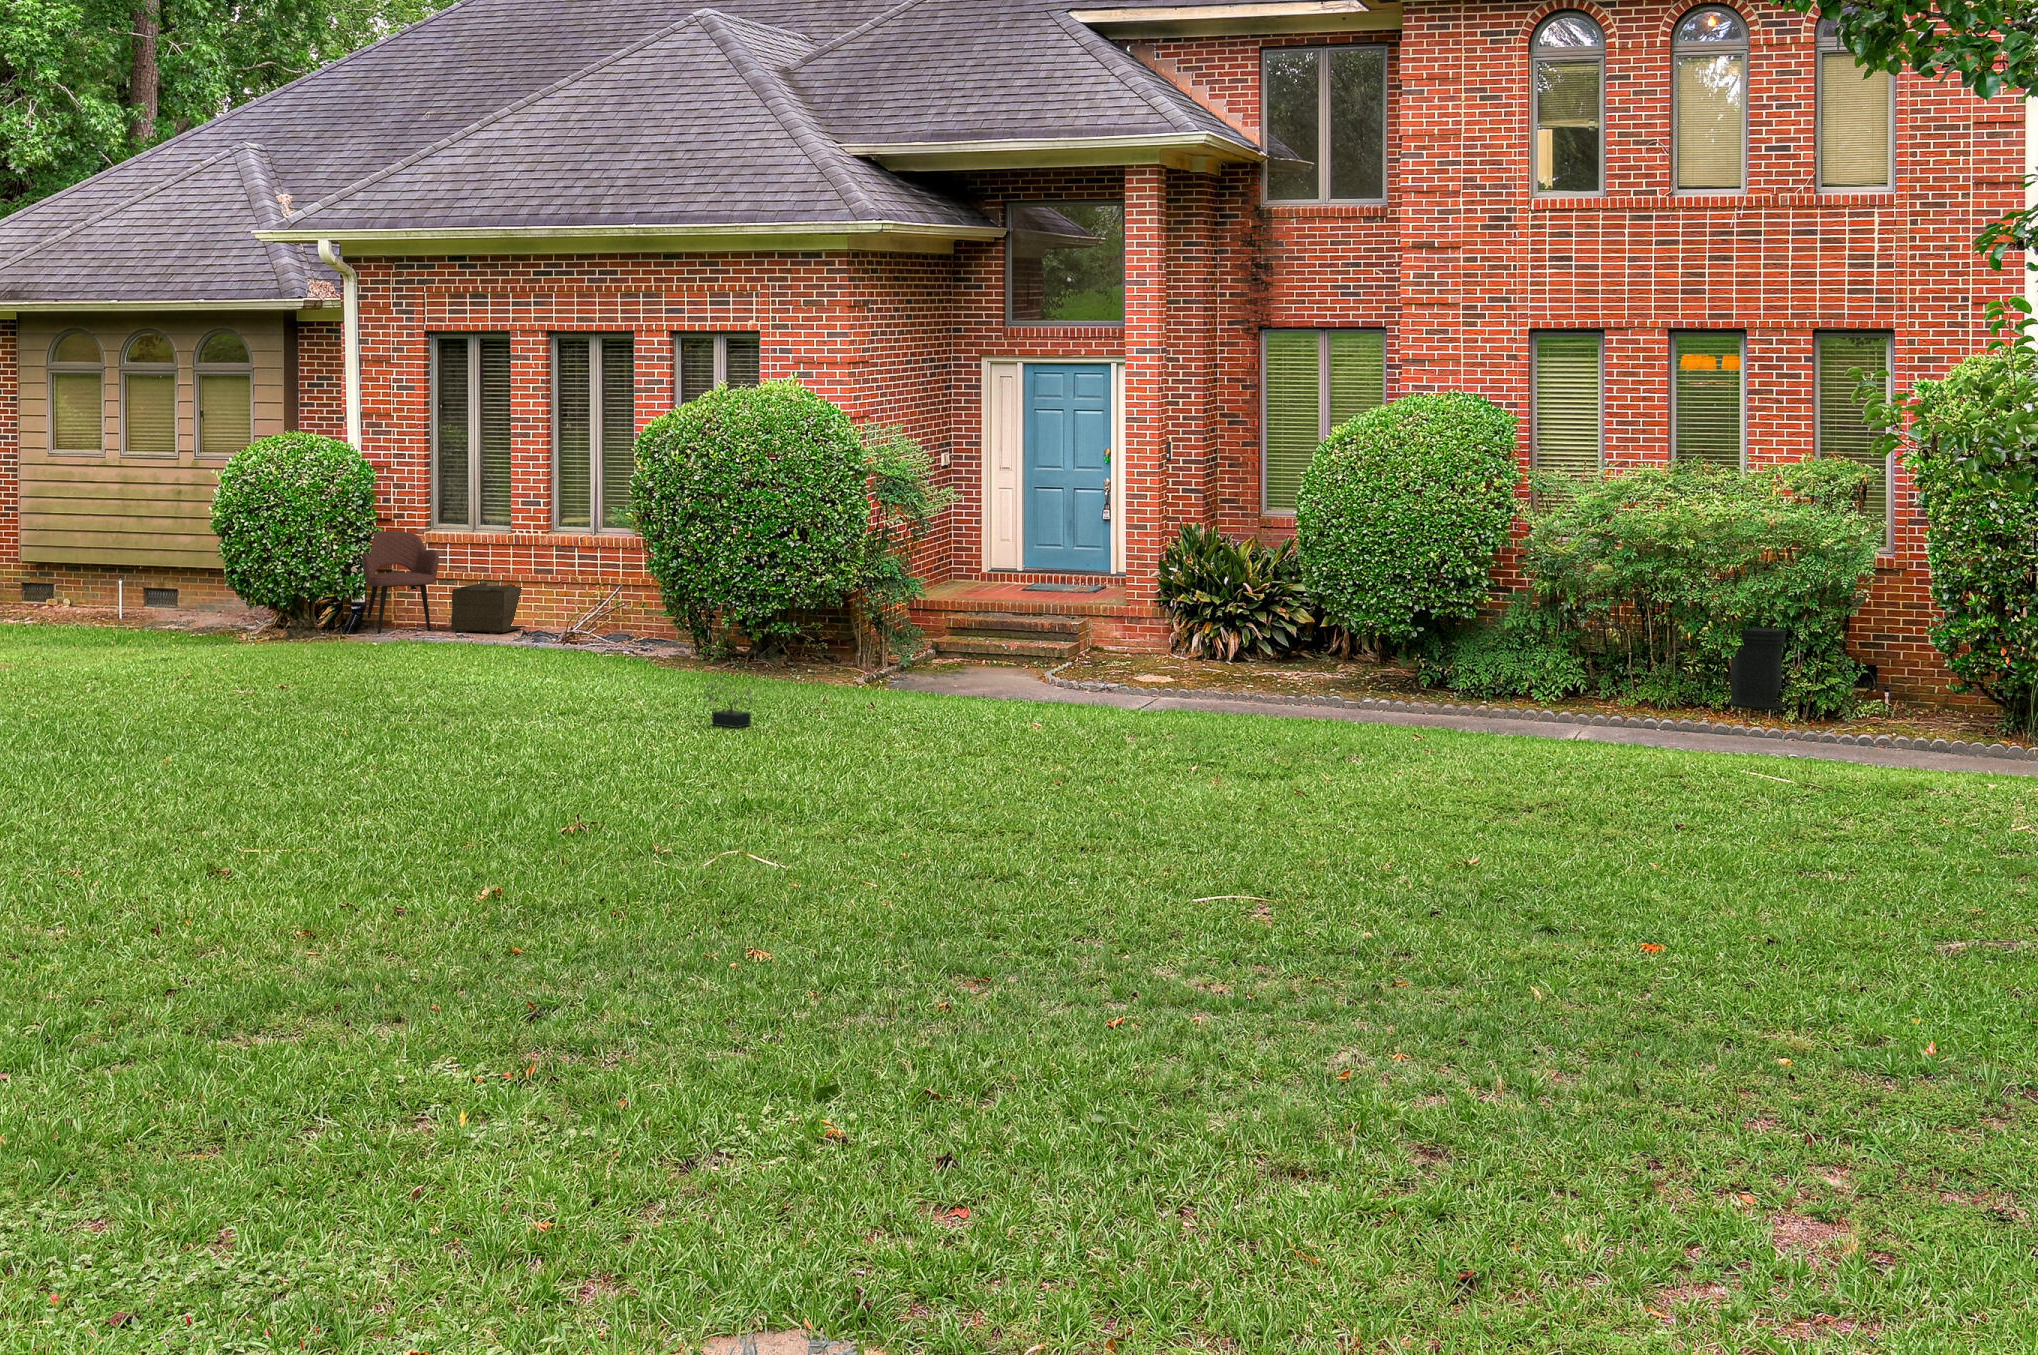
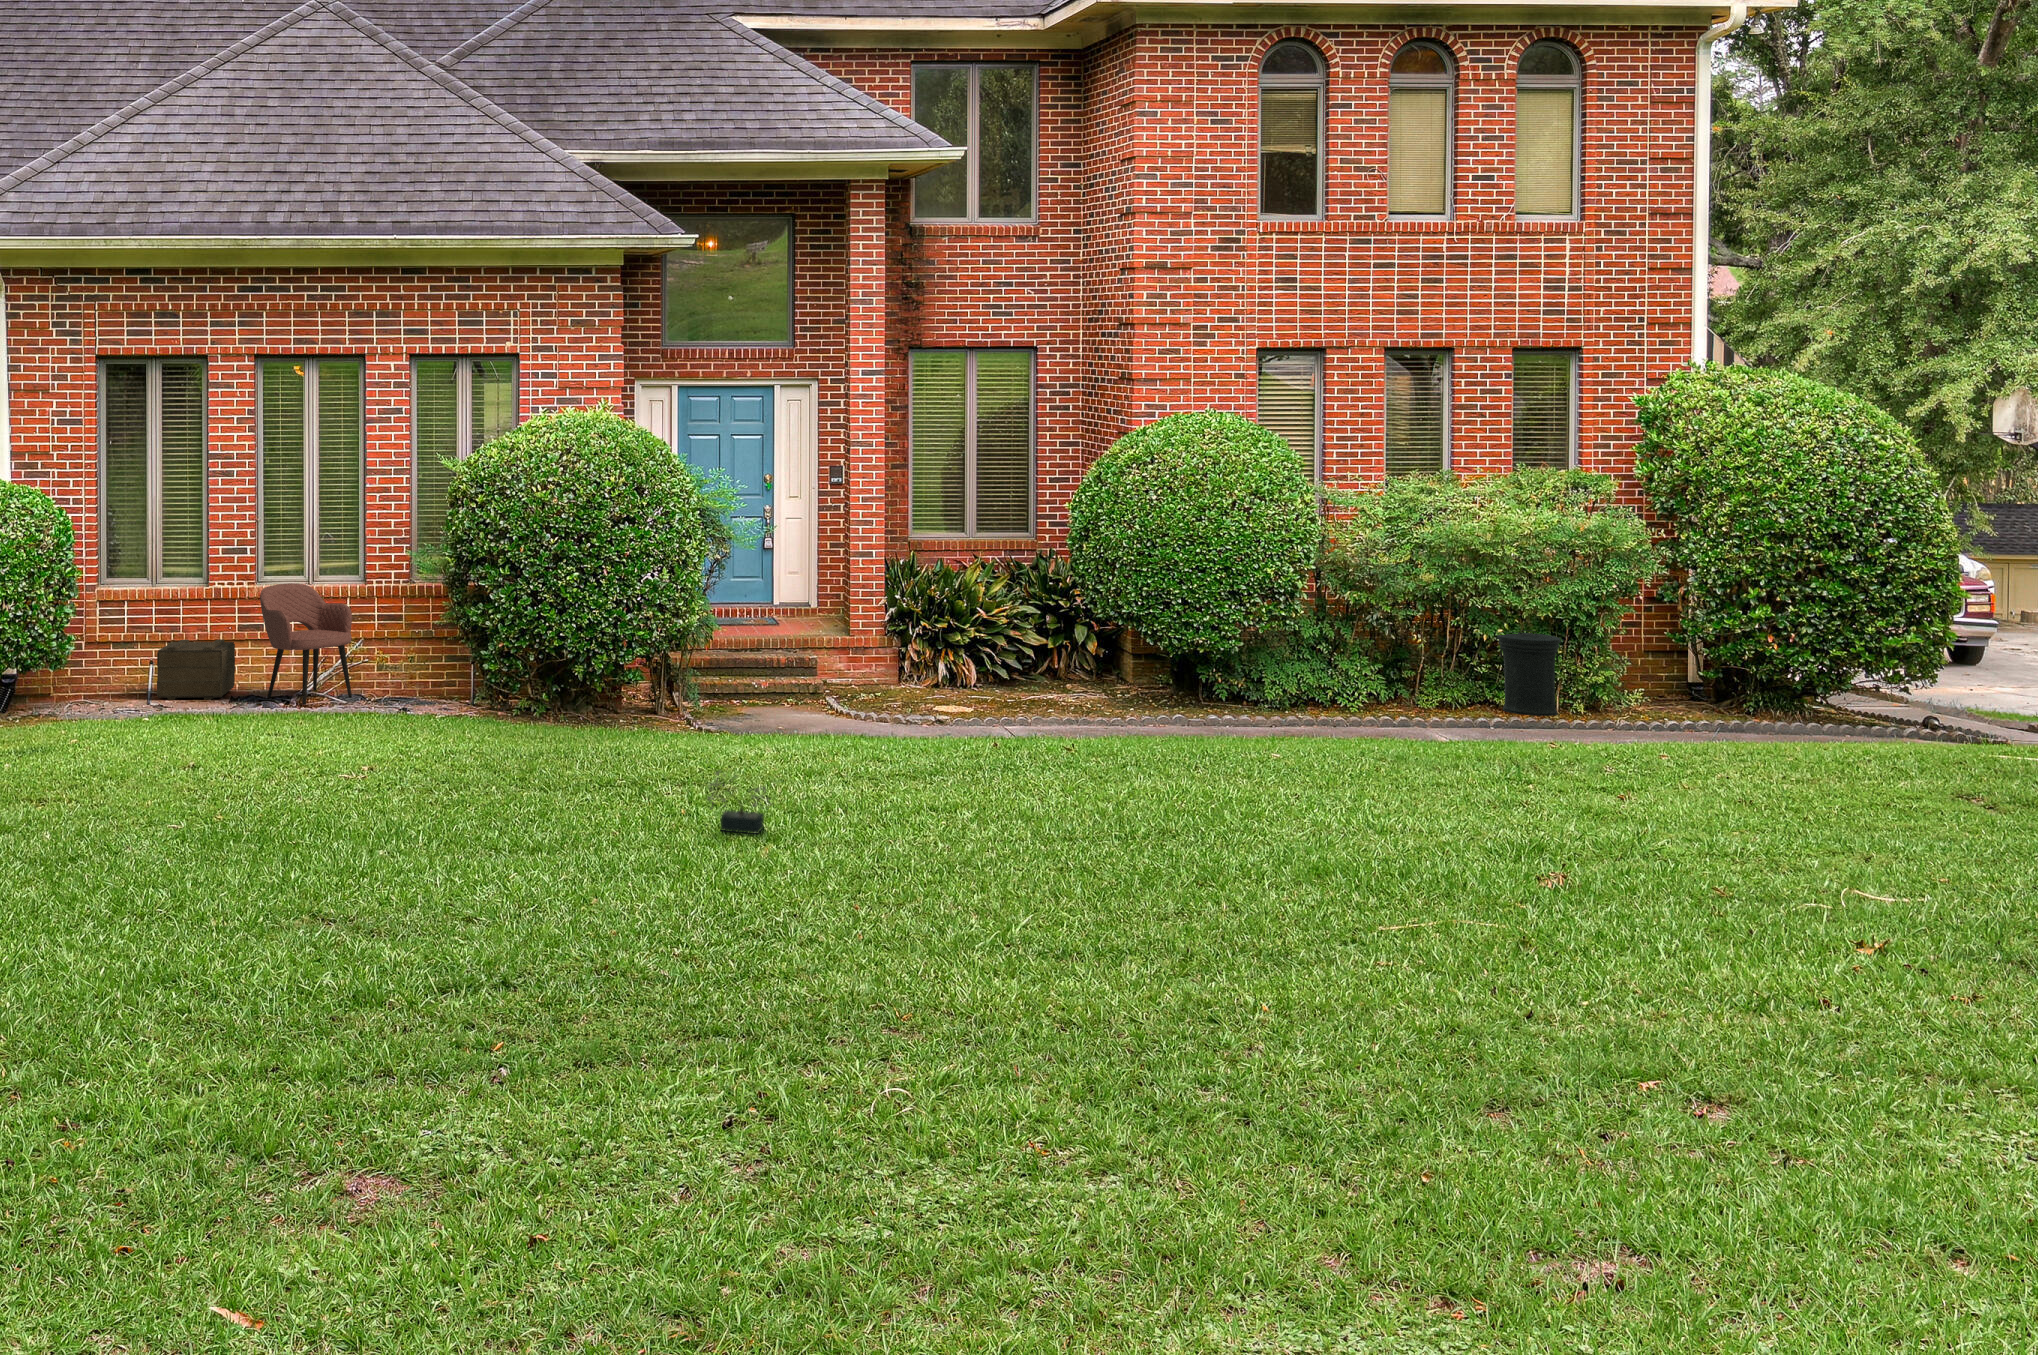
armchair: present [361,531,439,634] -> present [260,583,352,705]

